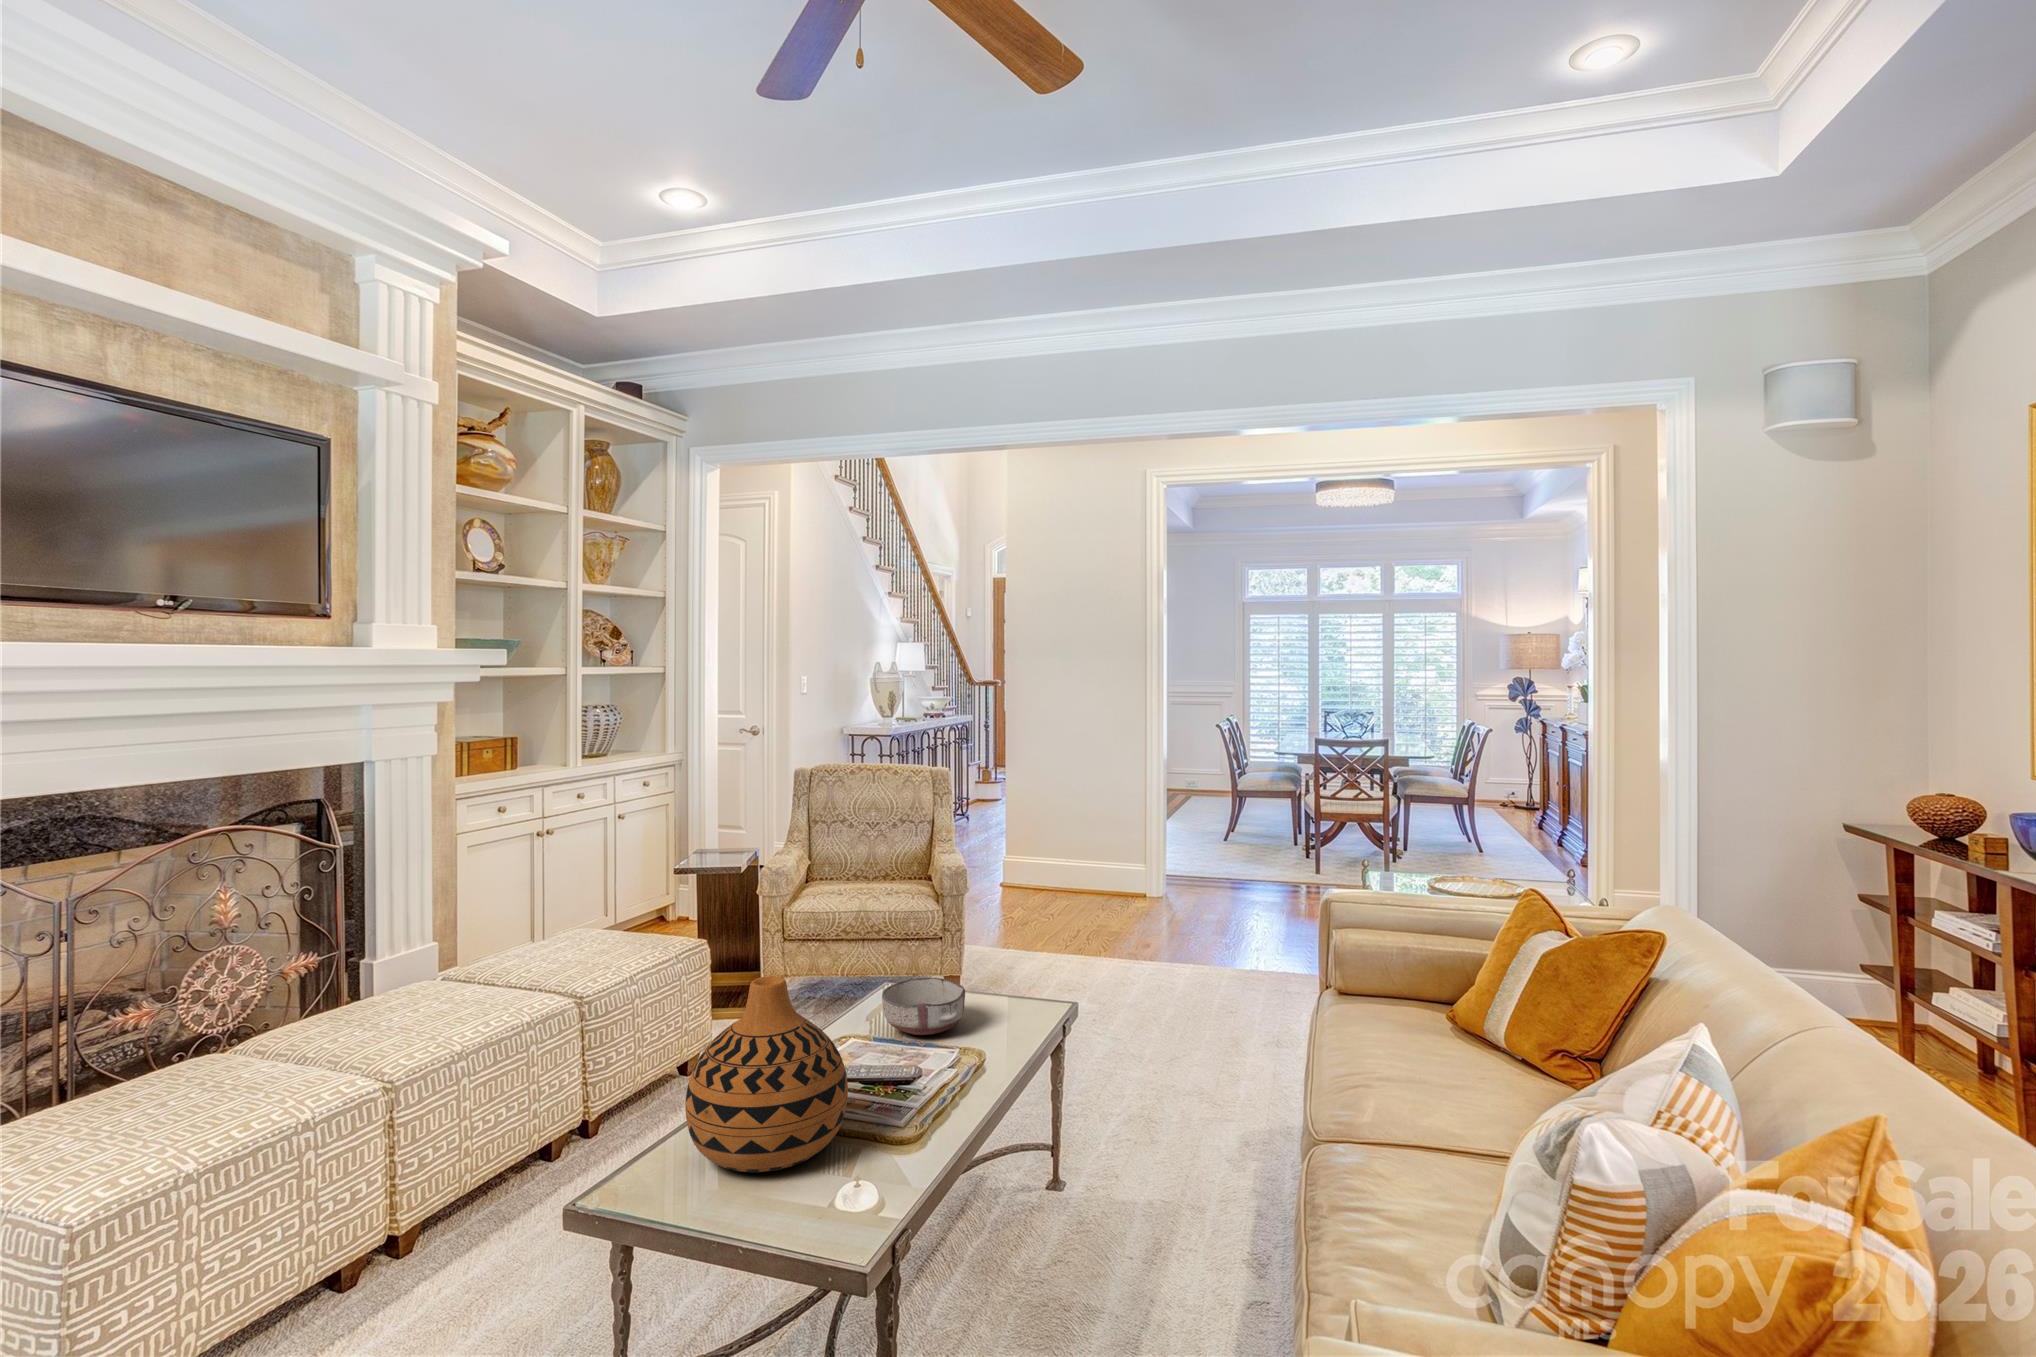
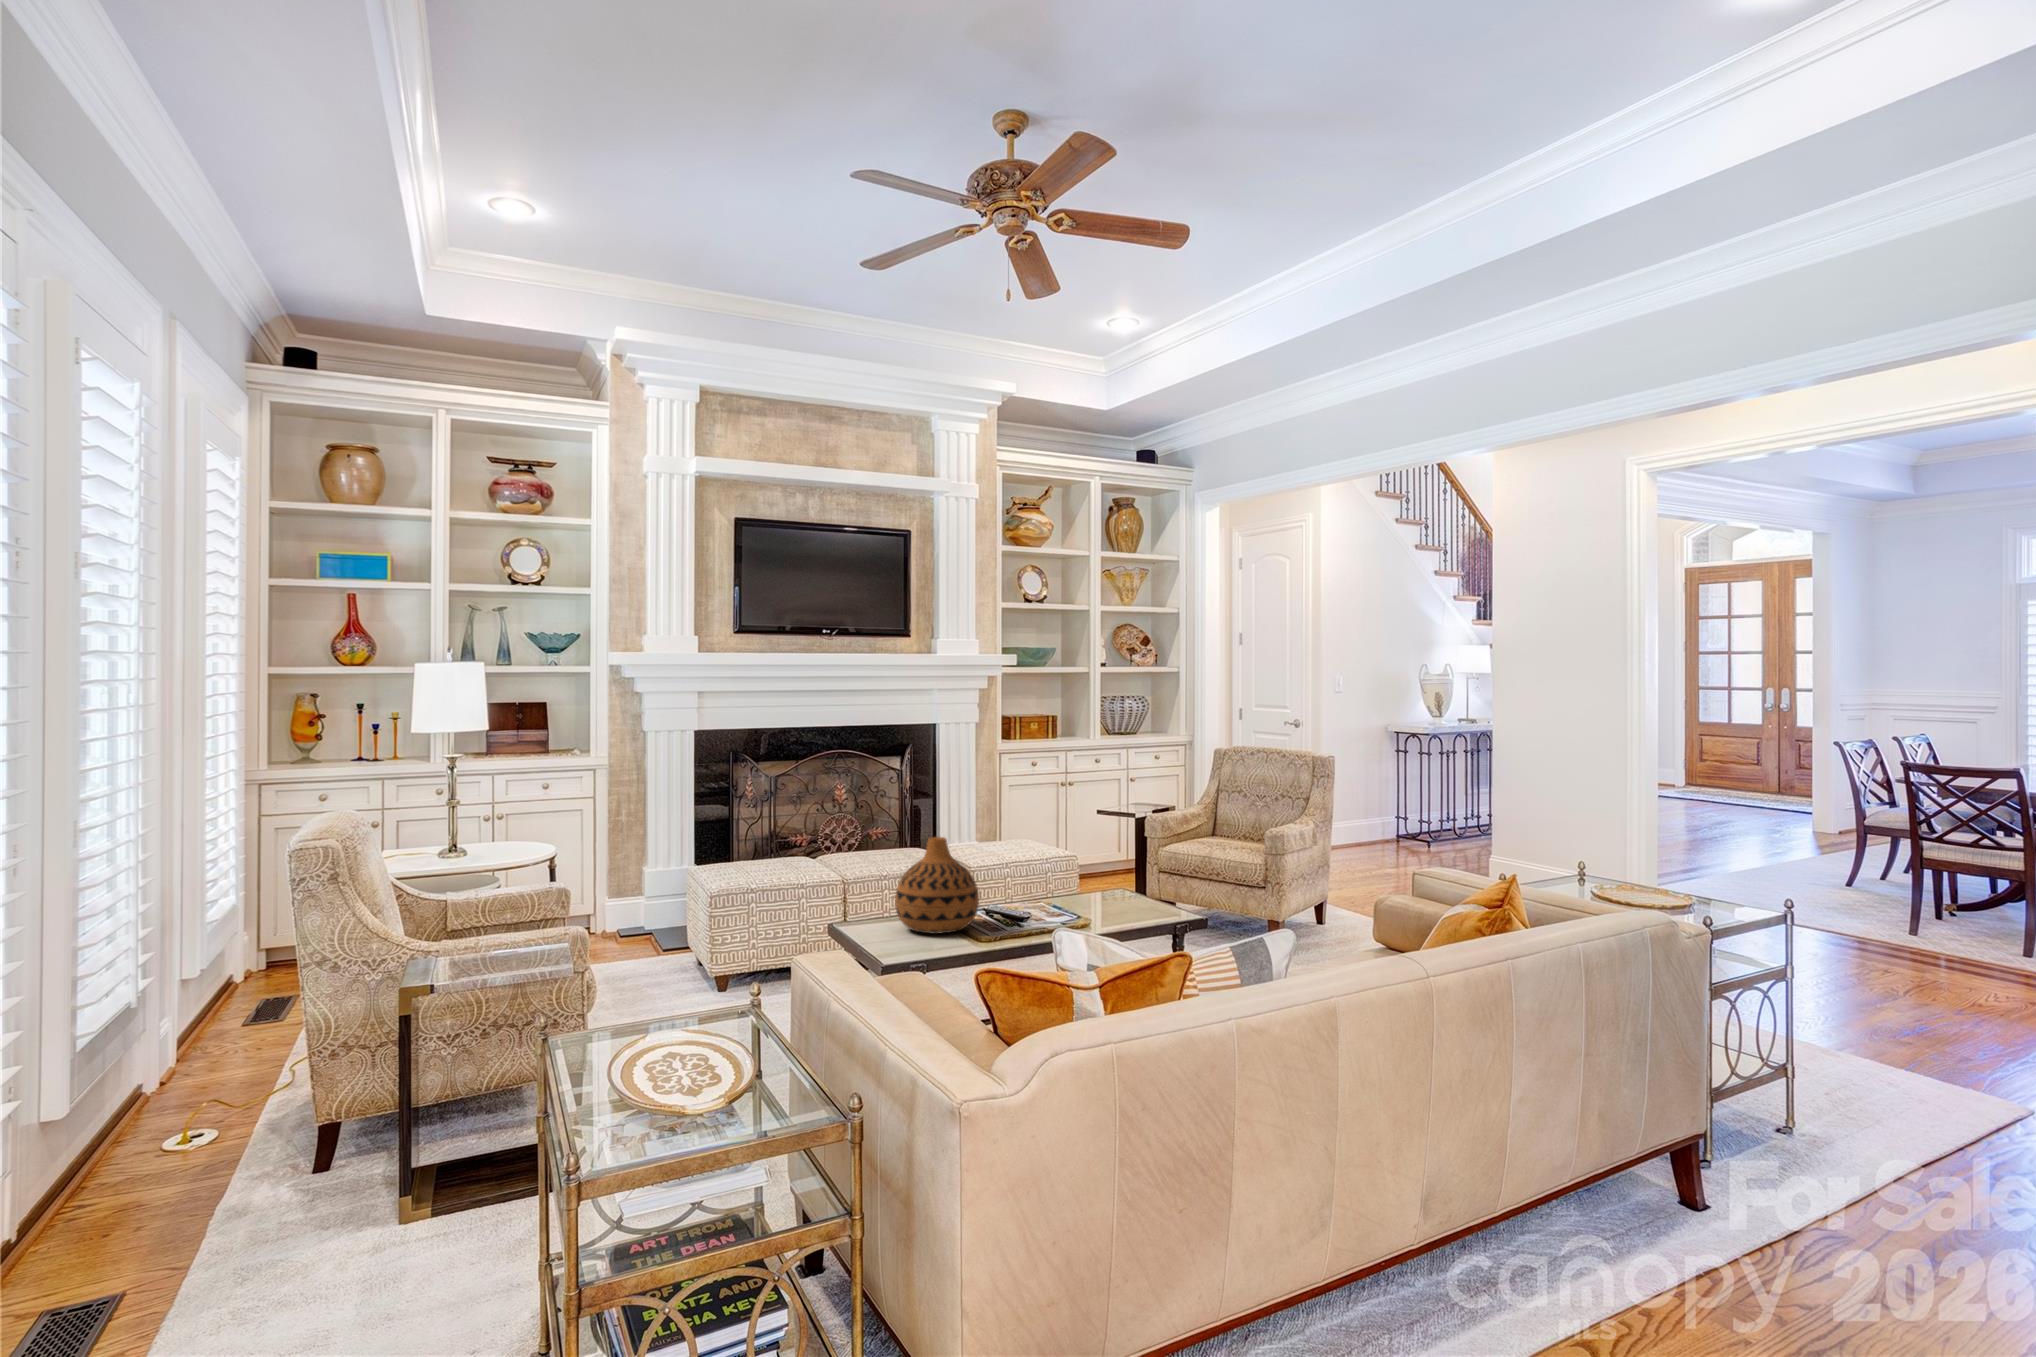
ceramic bowl: present [882,978,965,1035] -> none [1074,879,1129,912]

